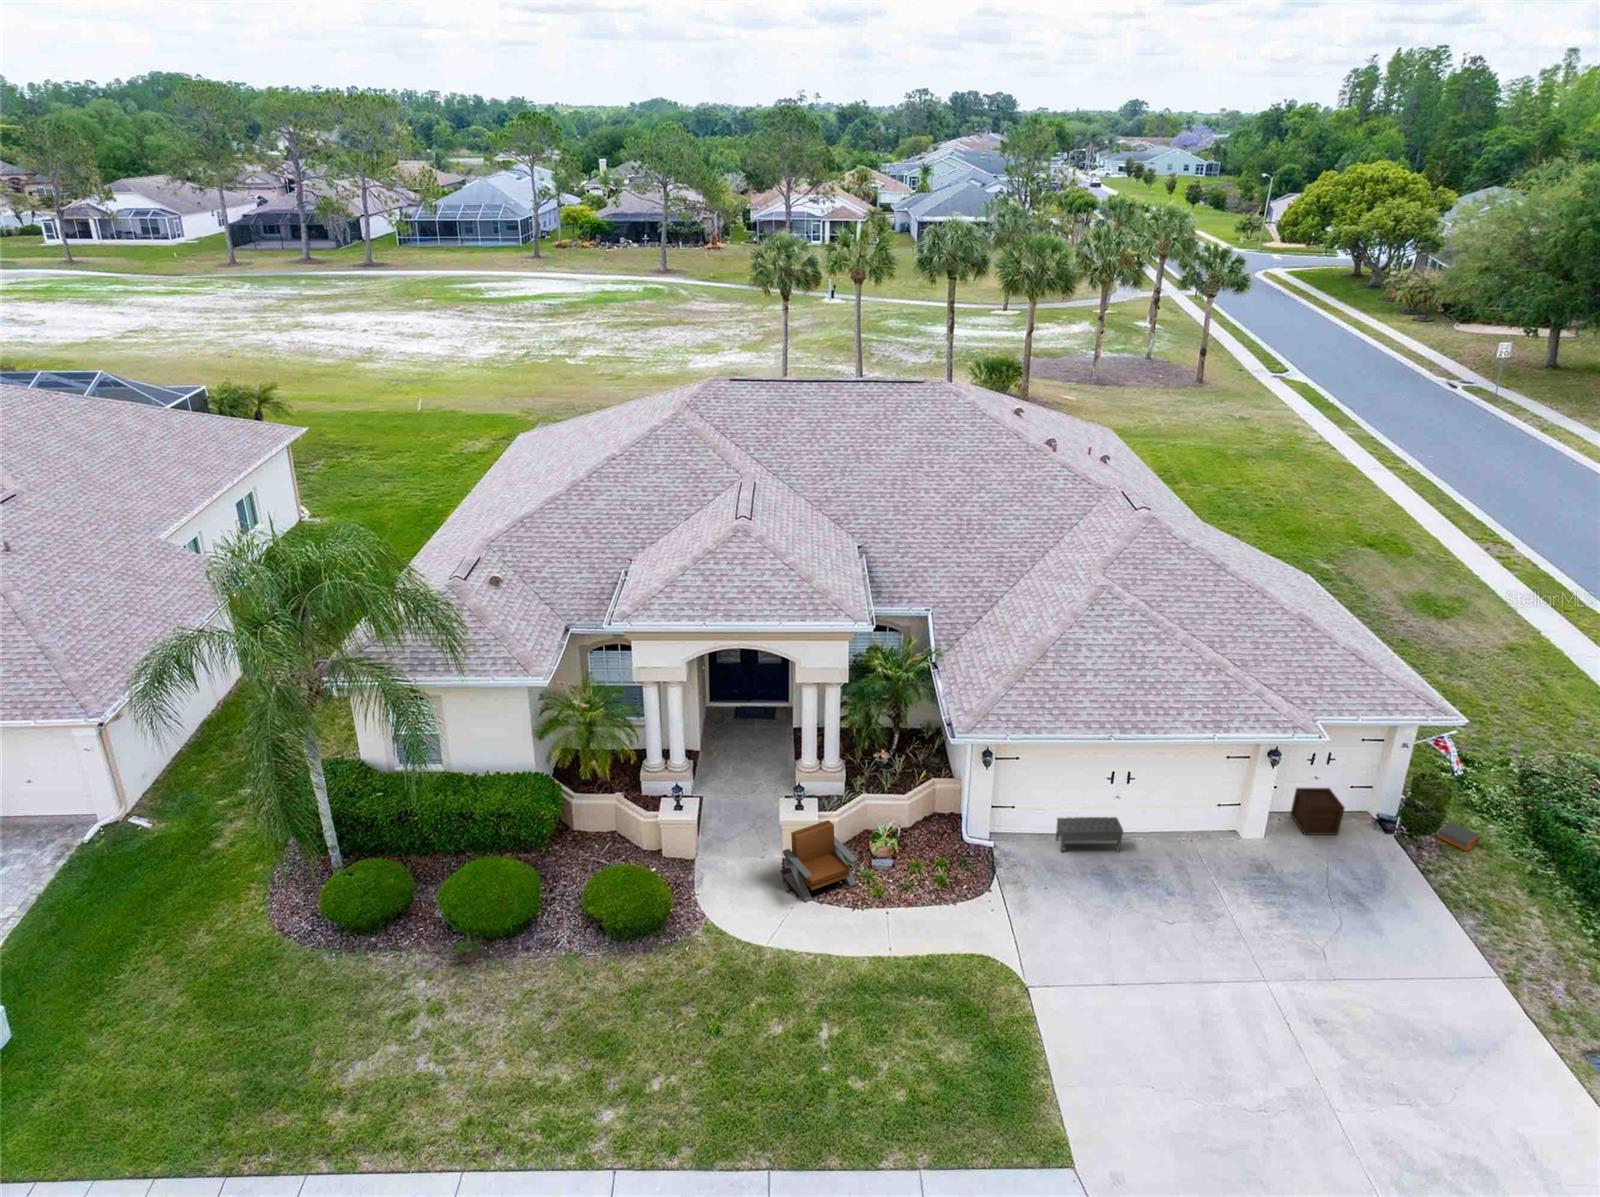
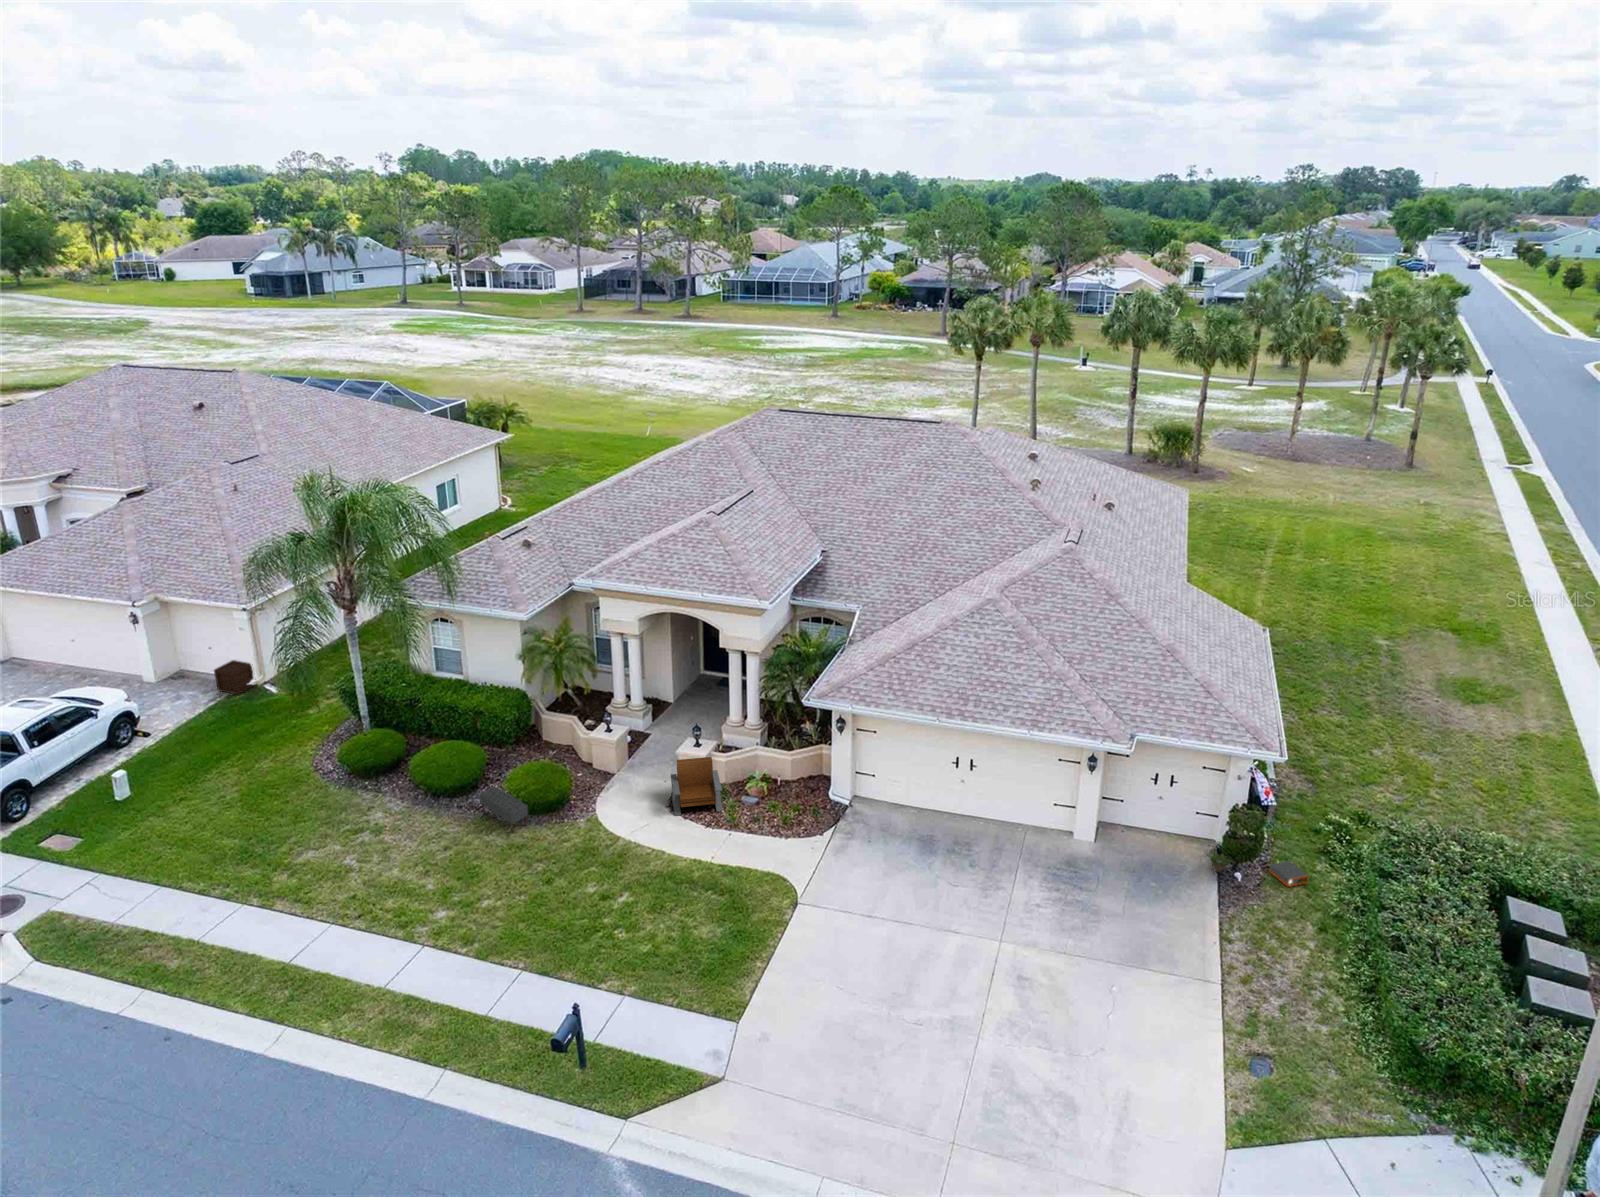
wooden crate: present [1291,788,1345,835] -> present [214,660,254,694]
bench: present [1056,817,1123,852] -> present [479,787,528,833]
decorative plant: present [453,936,483,963] -> present [1208,851,1232,872]

